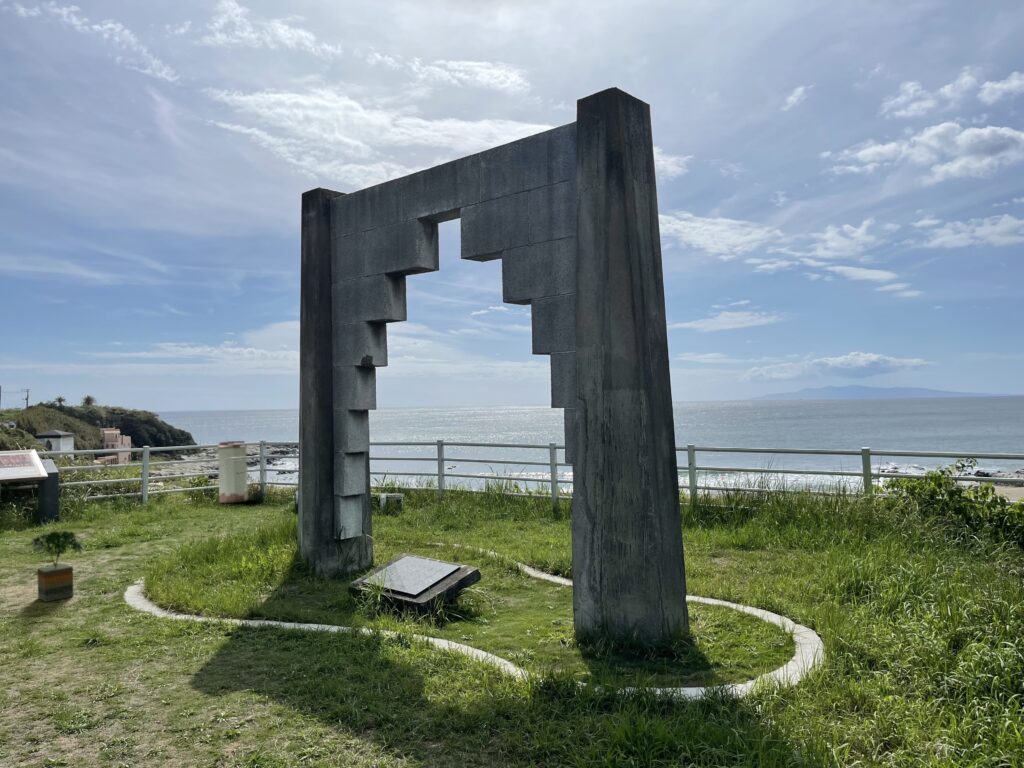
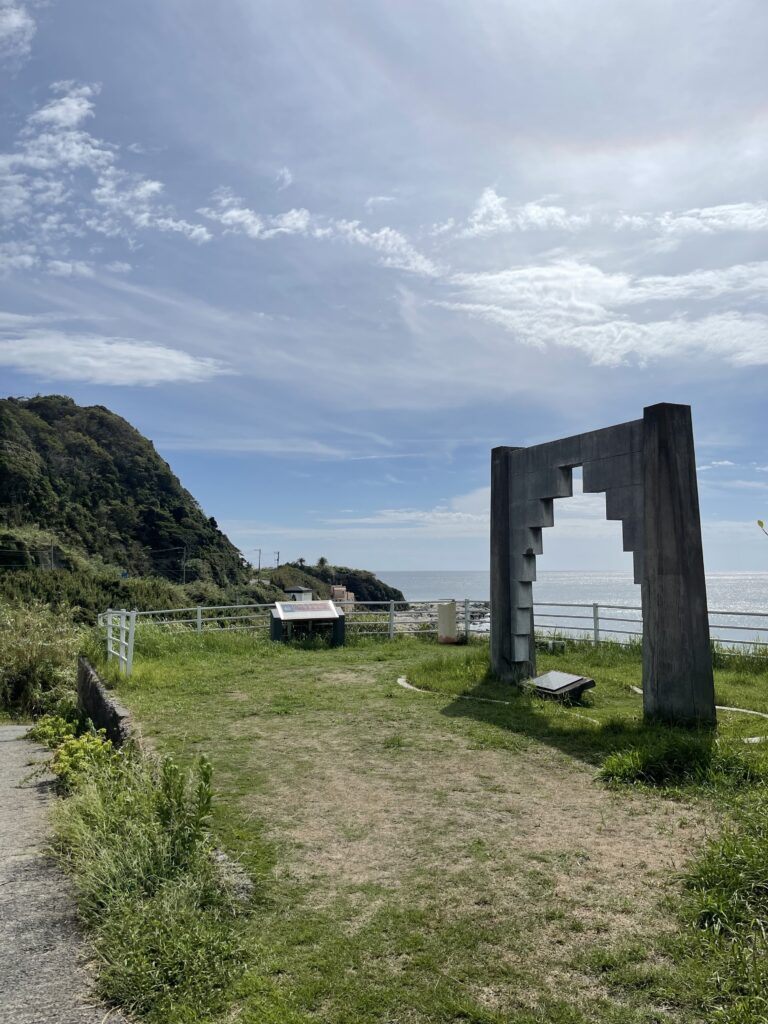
potted tree: present [30,531,83,602] -> none [351,643,378,681]

